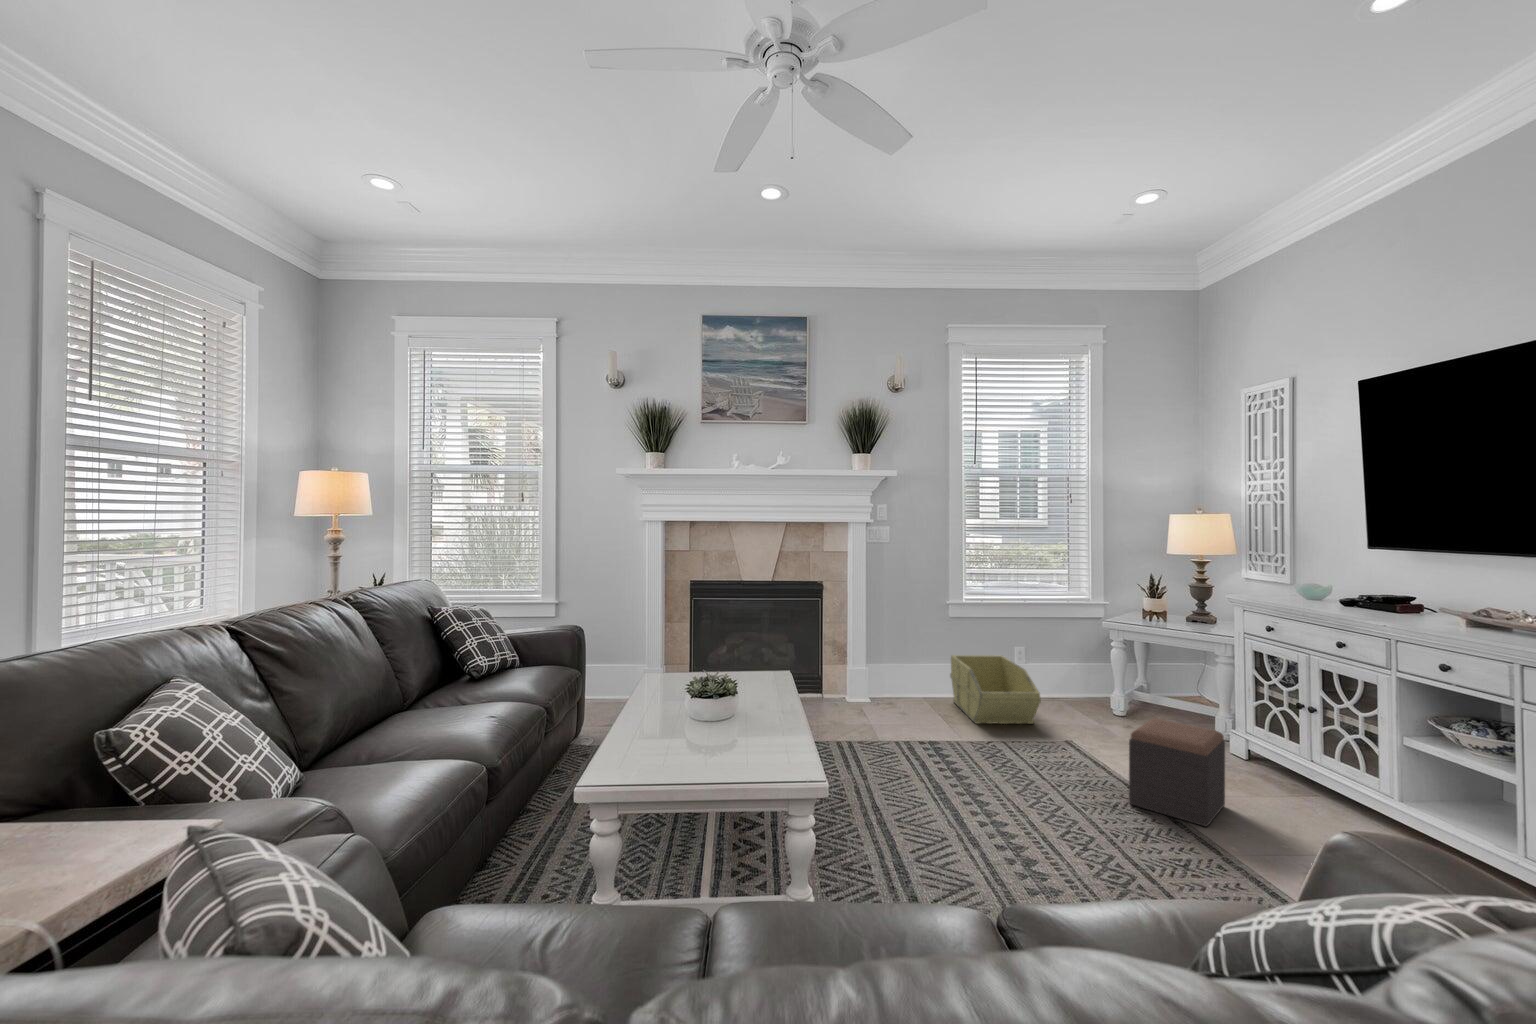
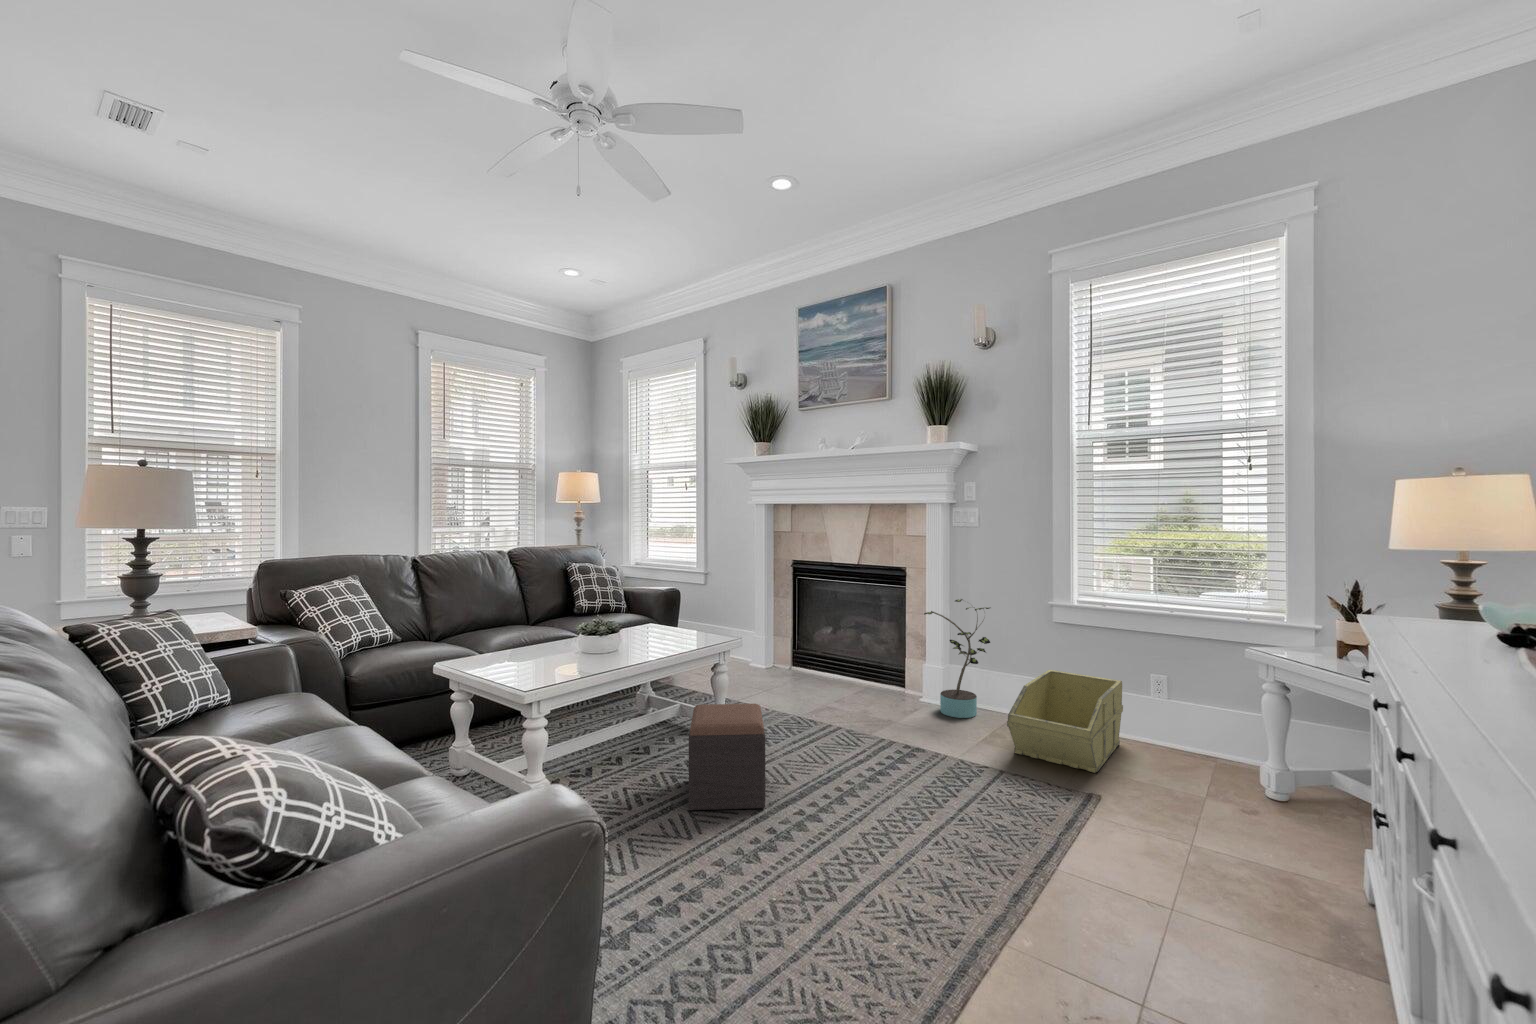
potted plant: none [862,605,922,708] -> present [924,599,990,718]
footstool: present [1129,718,1225,827] -> present [689,704,765,810]

